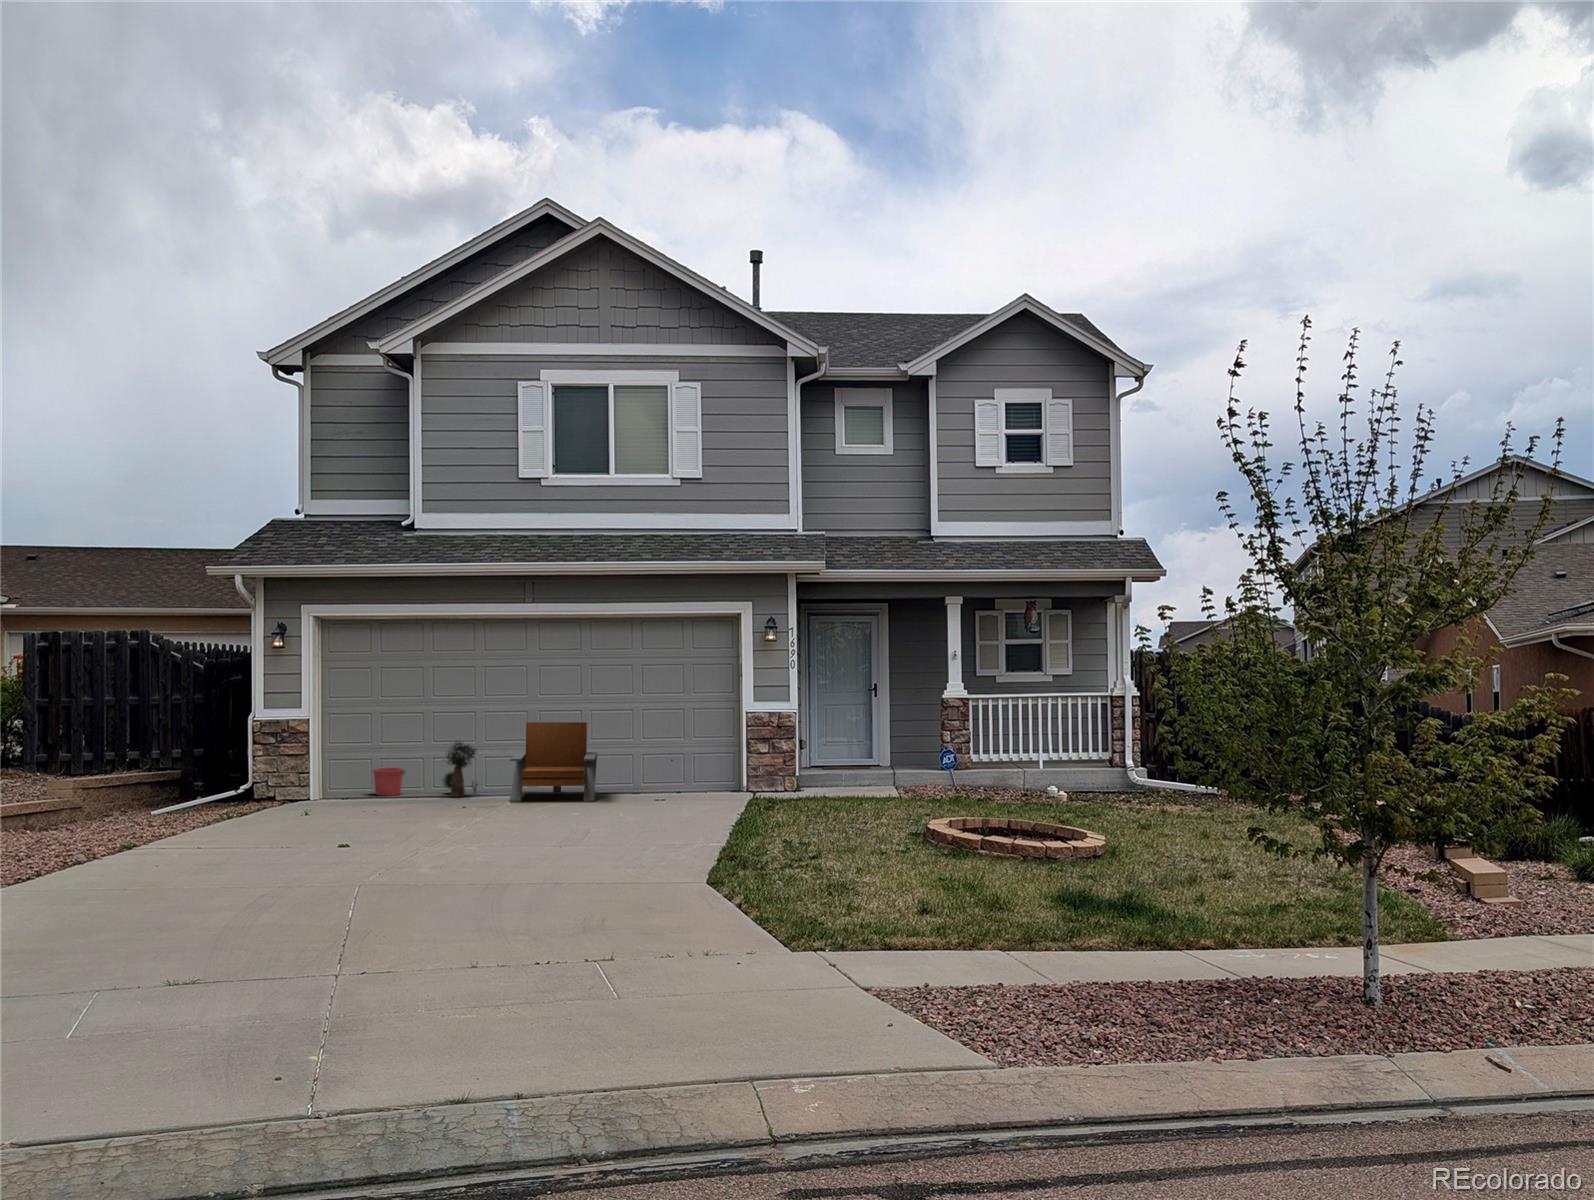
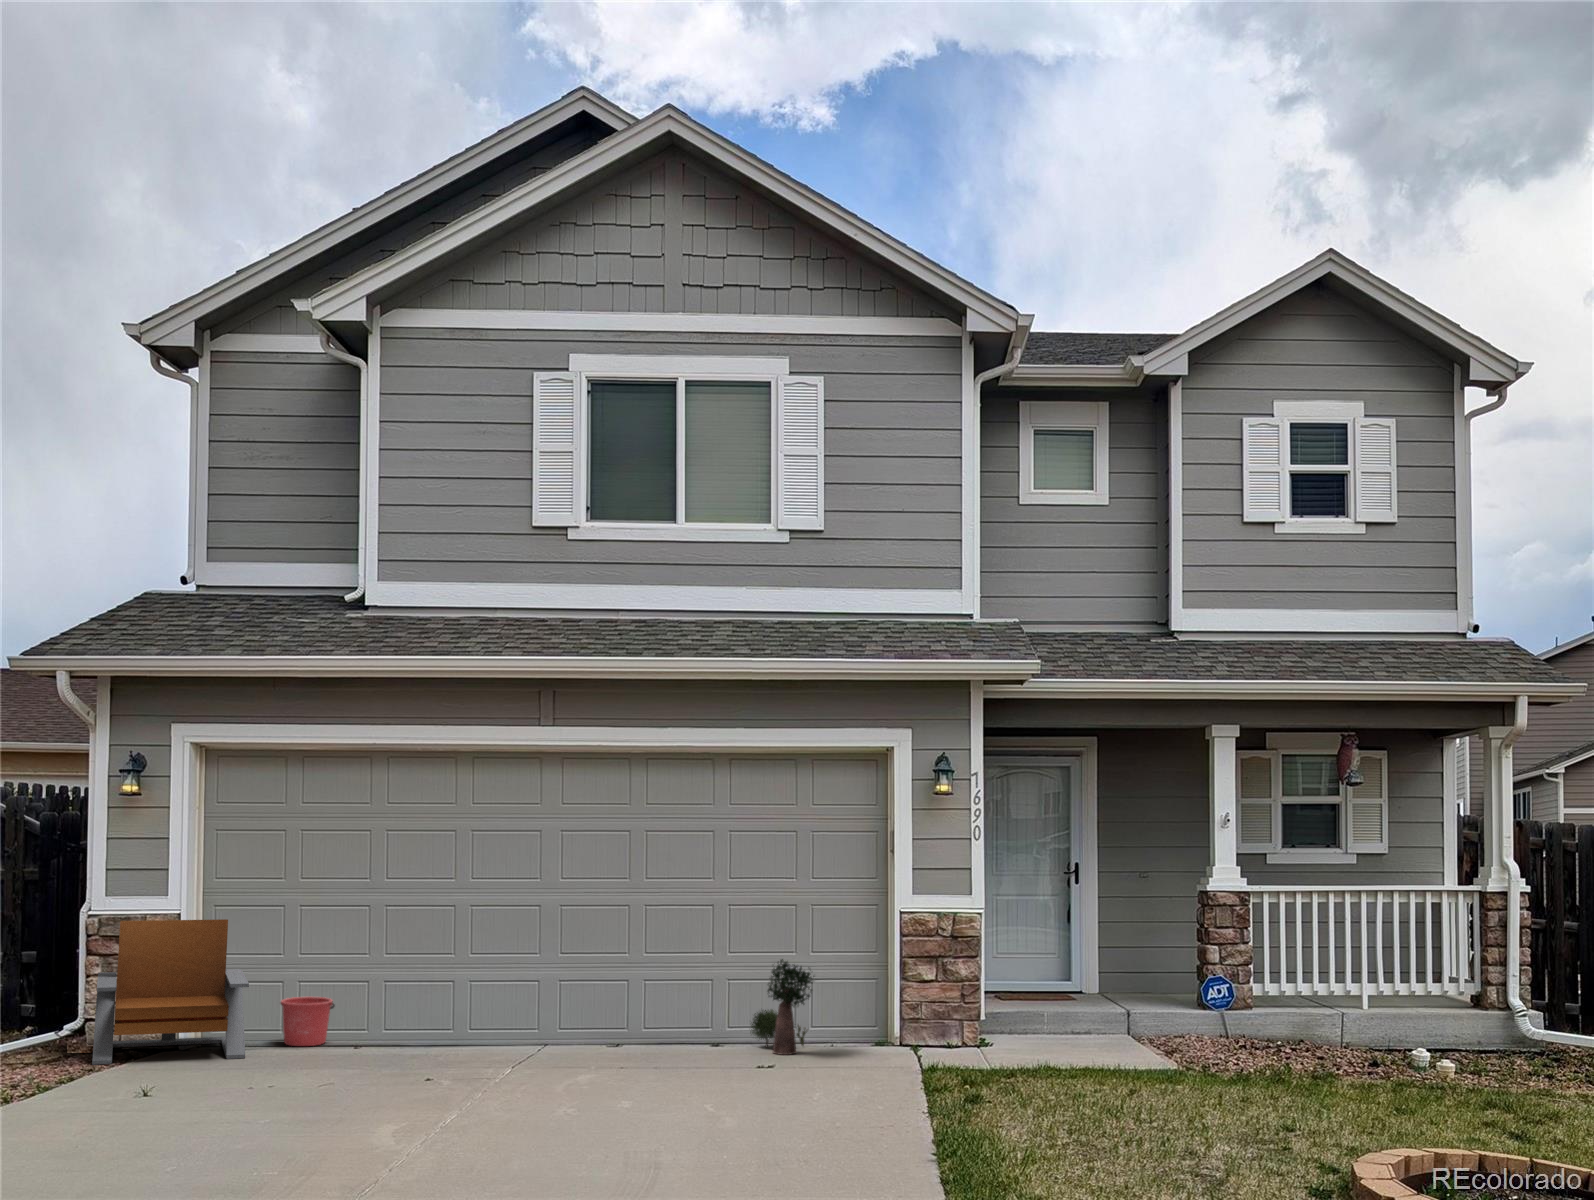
lounge chair: present [510,722,597,802] -> present [92,919,249,1065]
potted plant: present [442,741,477,797] -> present [751,959,812,1055]

